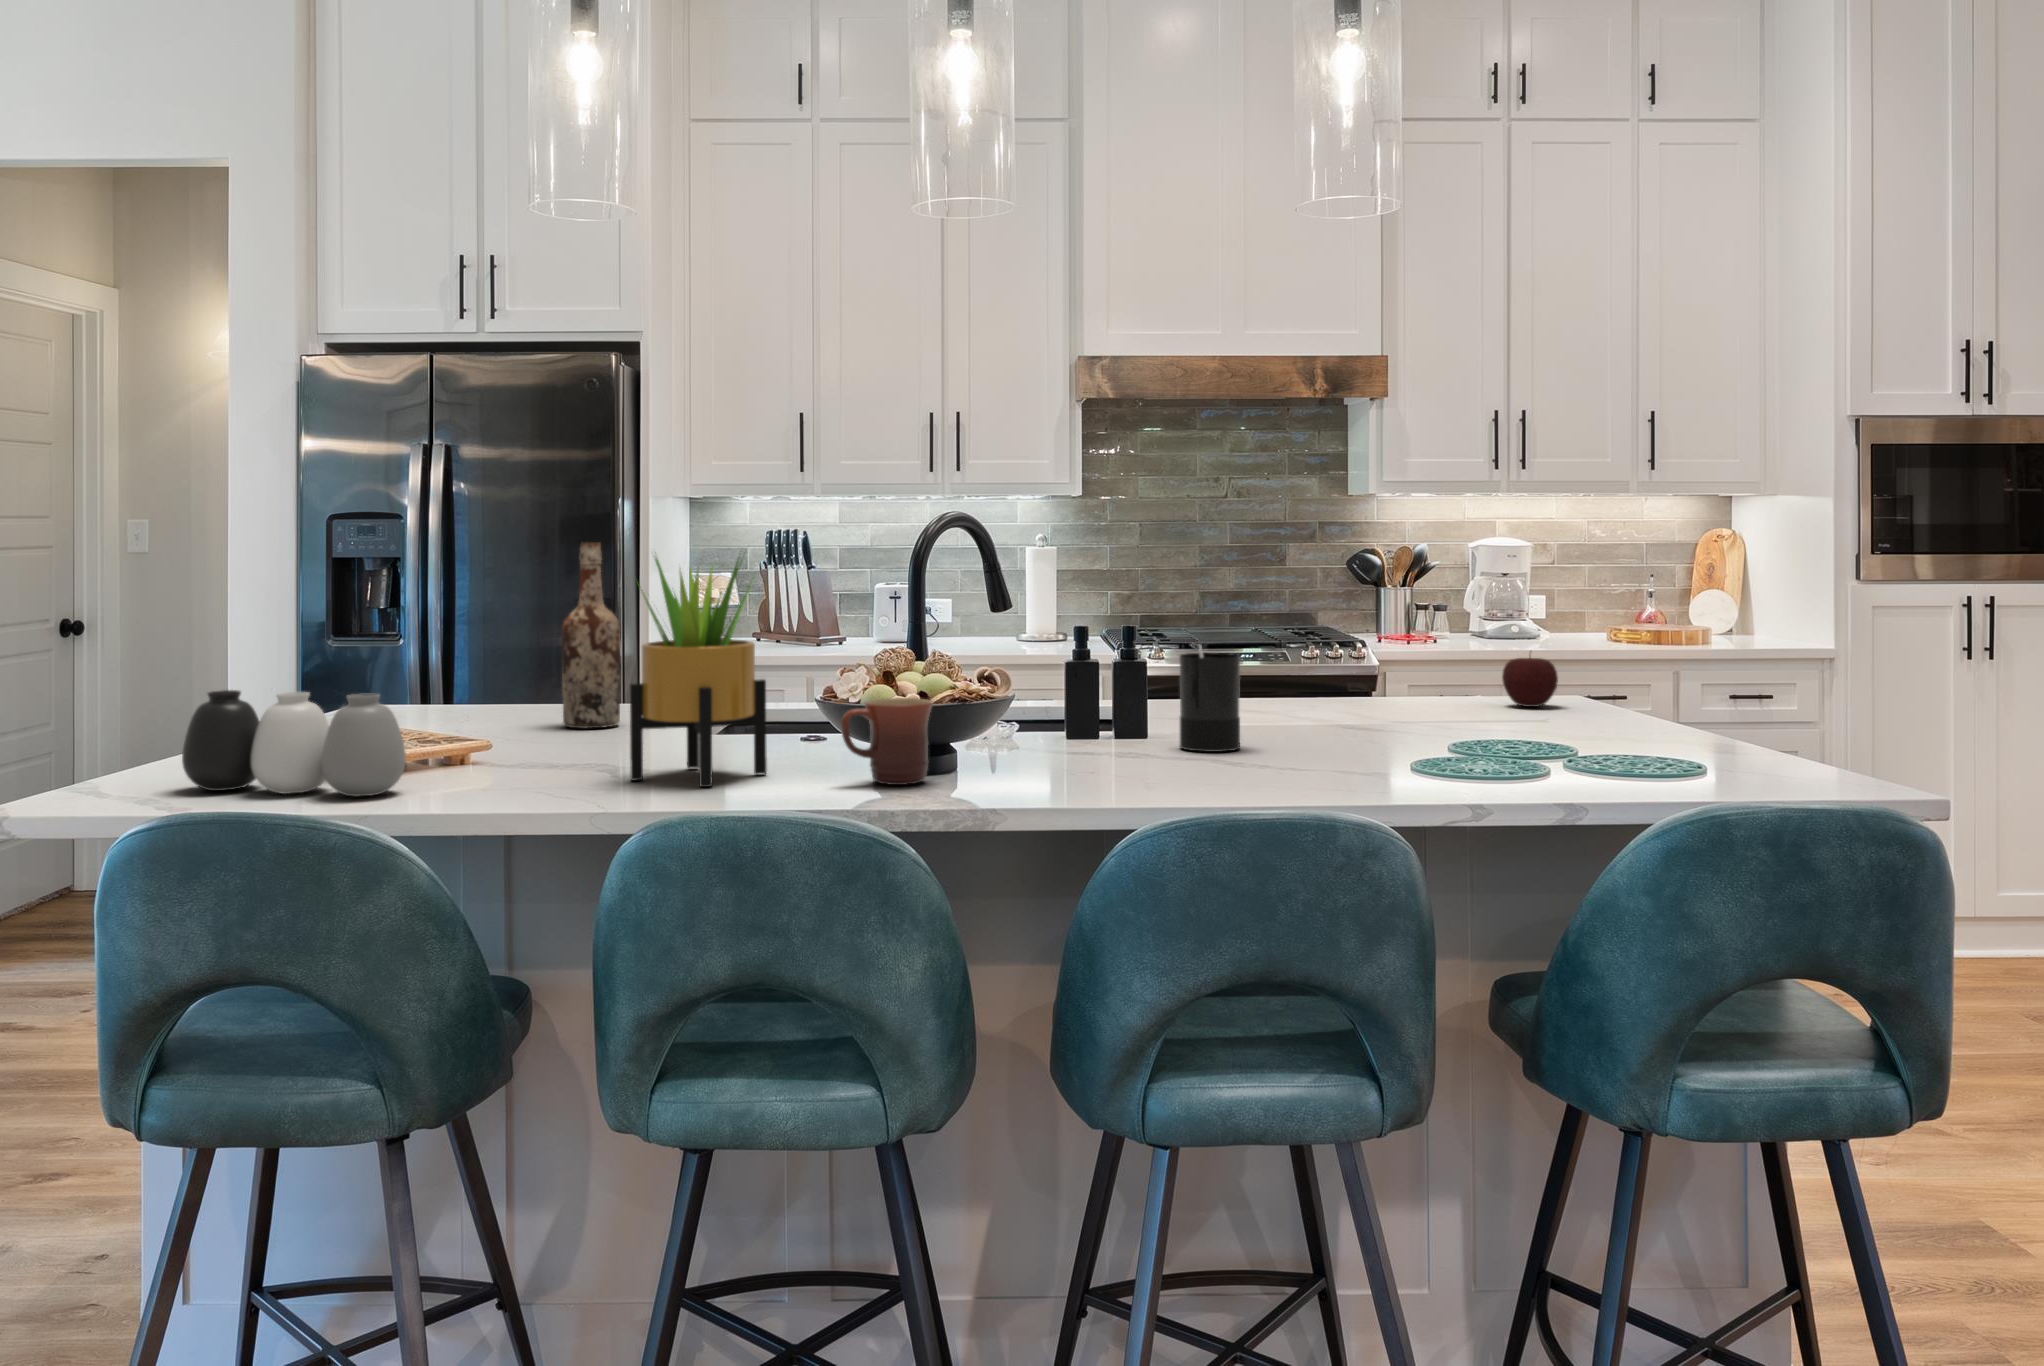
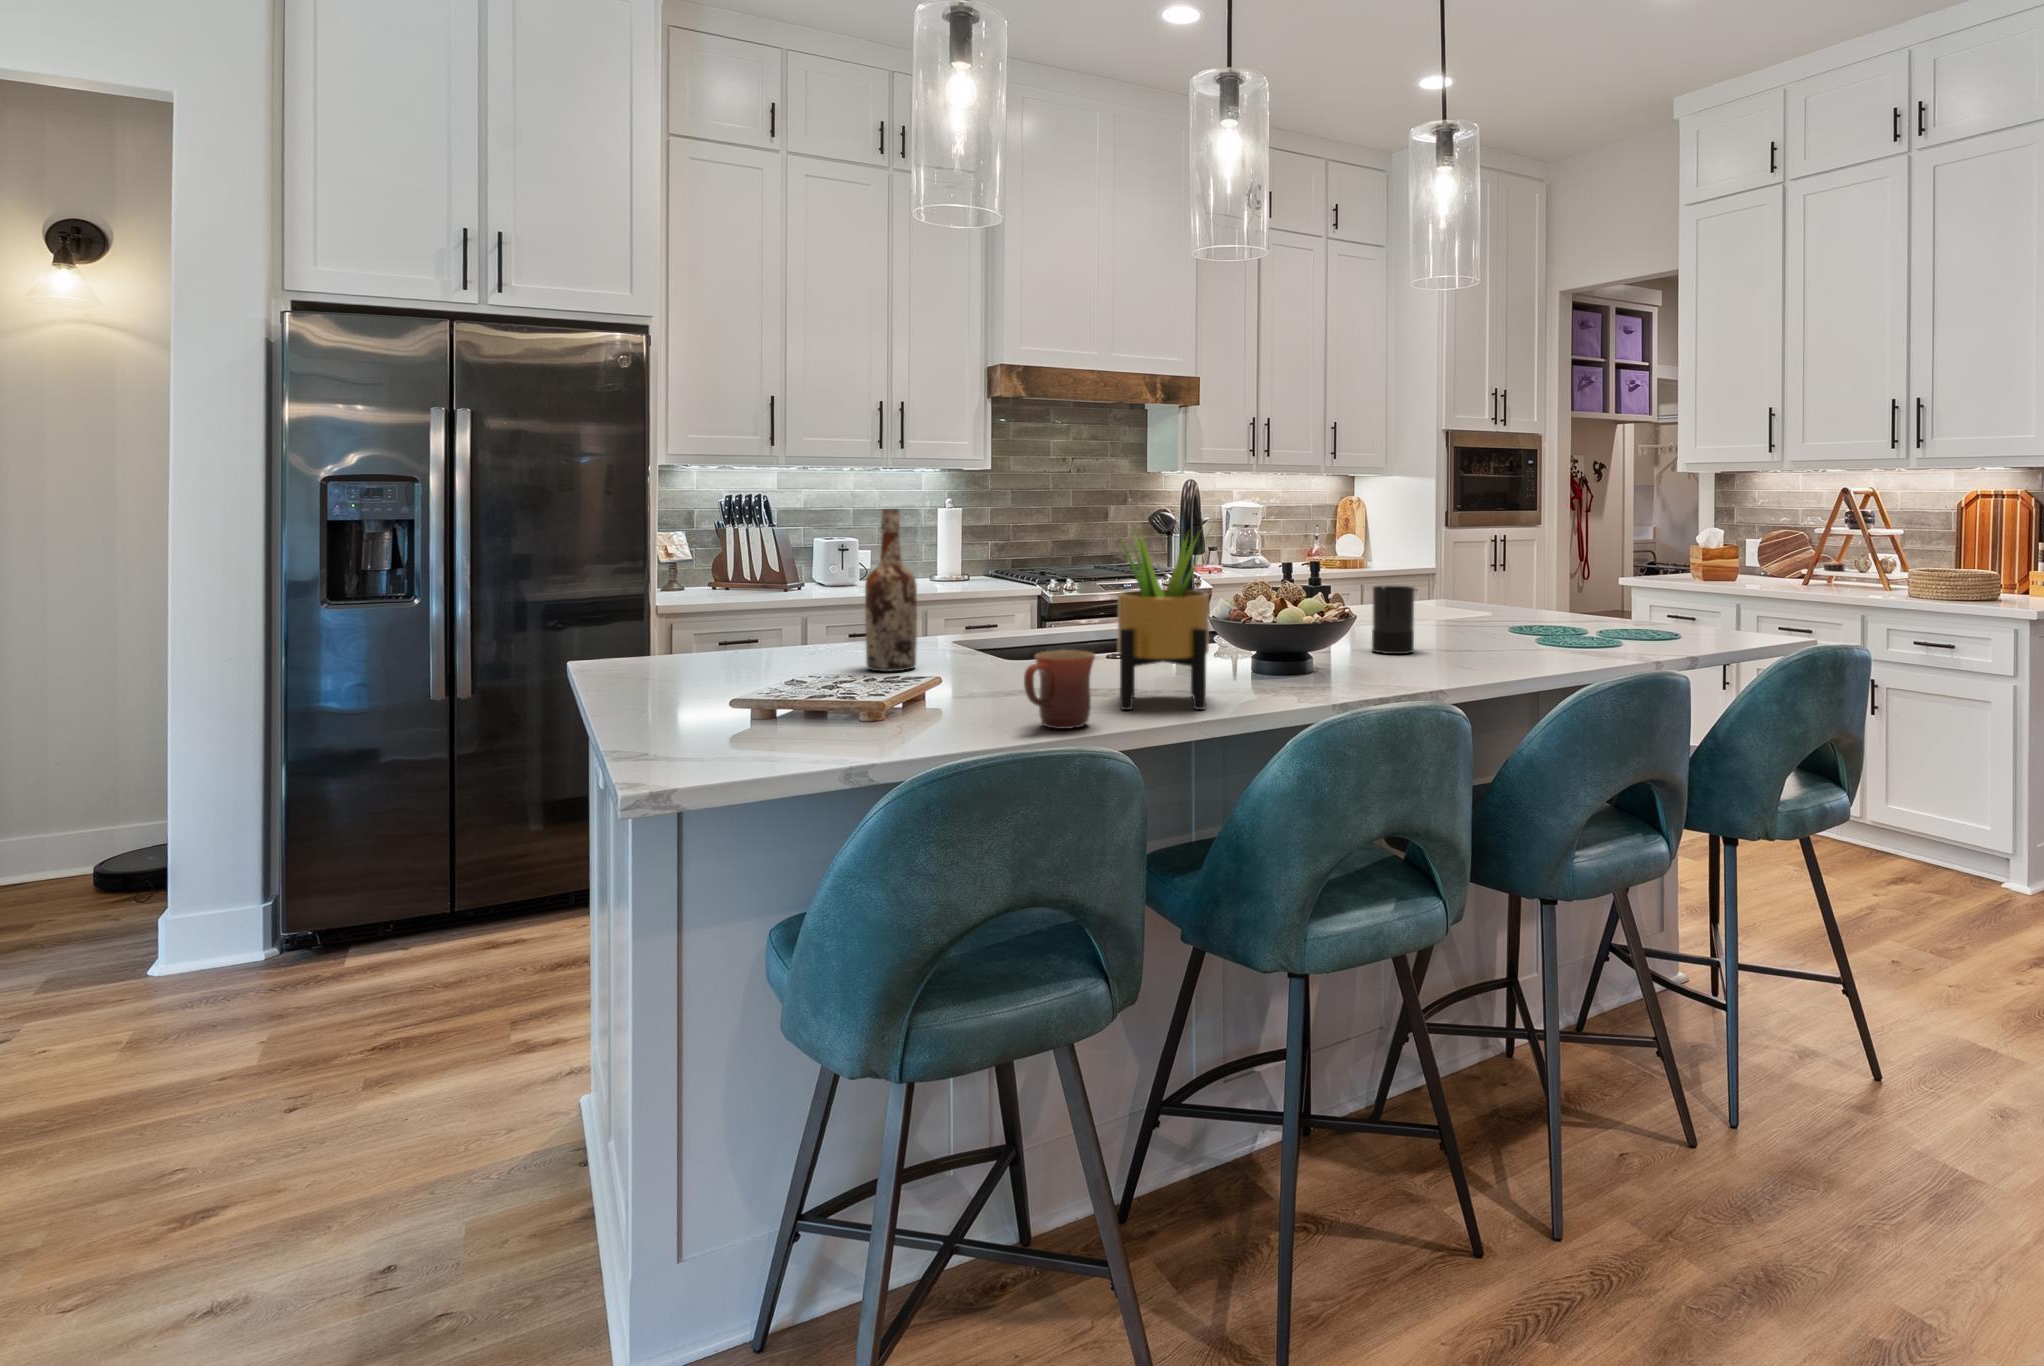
apple: present [1502,657,1558,707] -> none [1426,577,1461,612]
vase: present [182,690,406,796] -> none [754,652,990,758]
mug: present [841,698,933,785] -> present [1024,650,1095,729]

